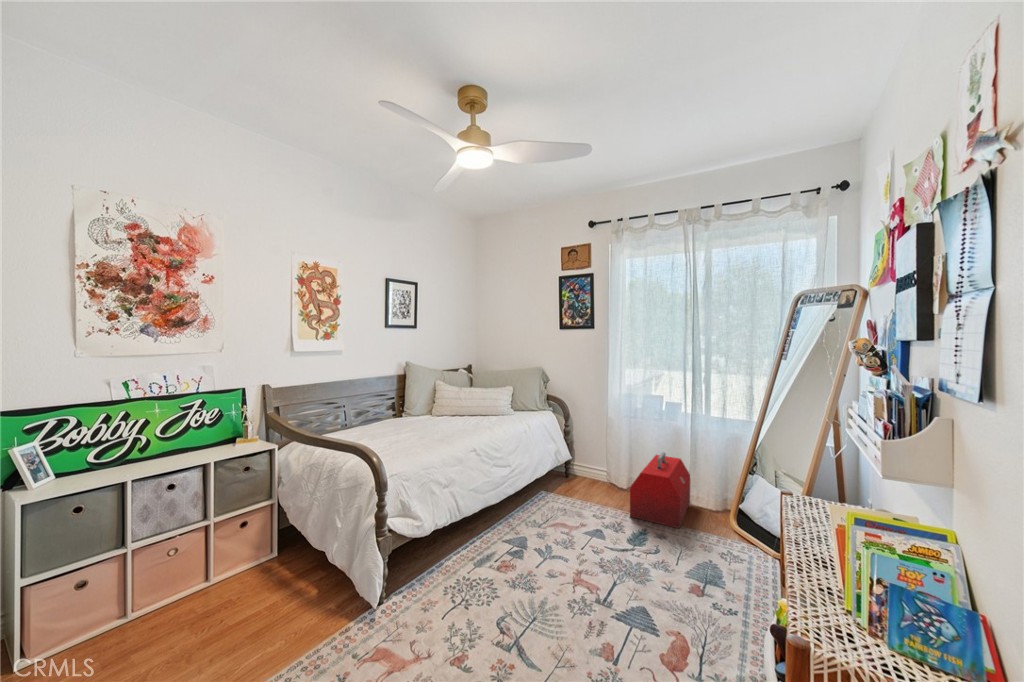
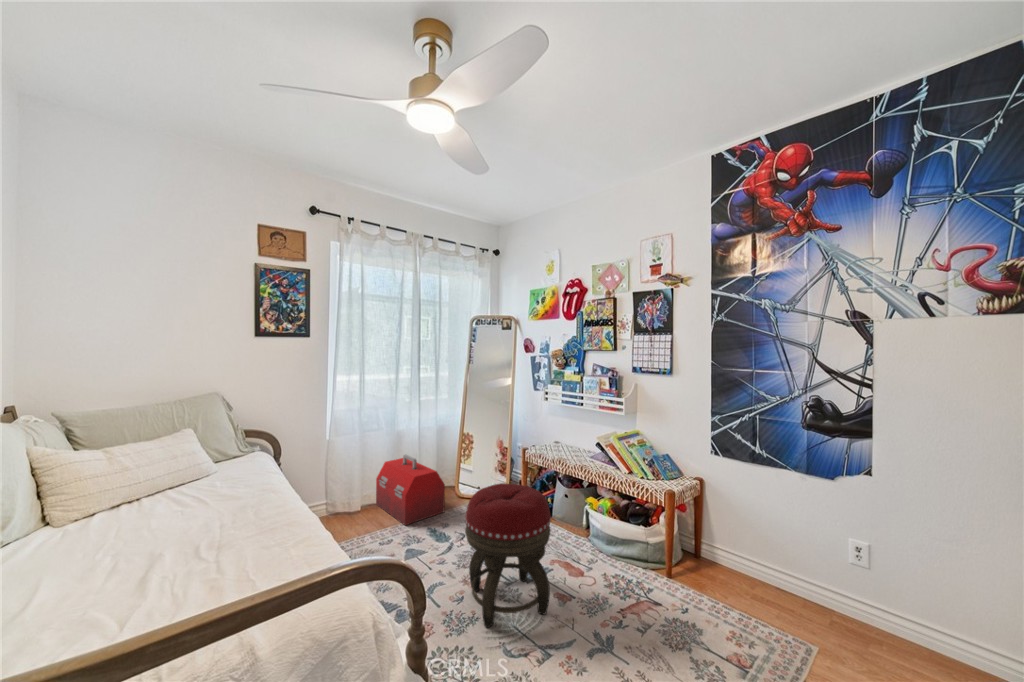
footstool: none [522,483,617,639] -> present [465,483,551,627]

